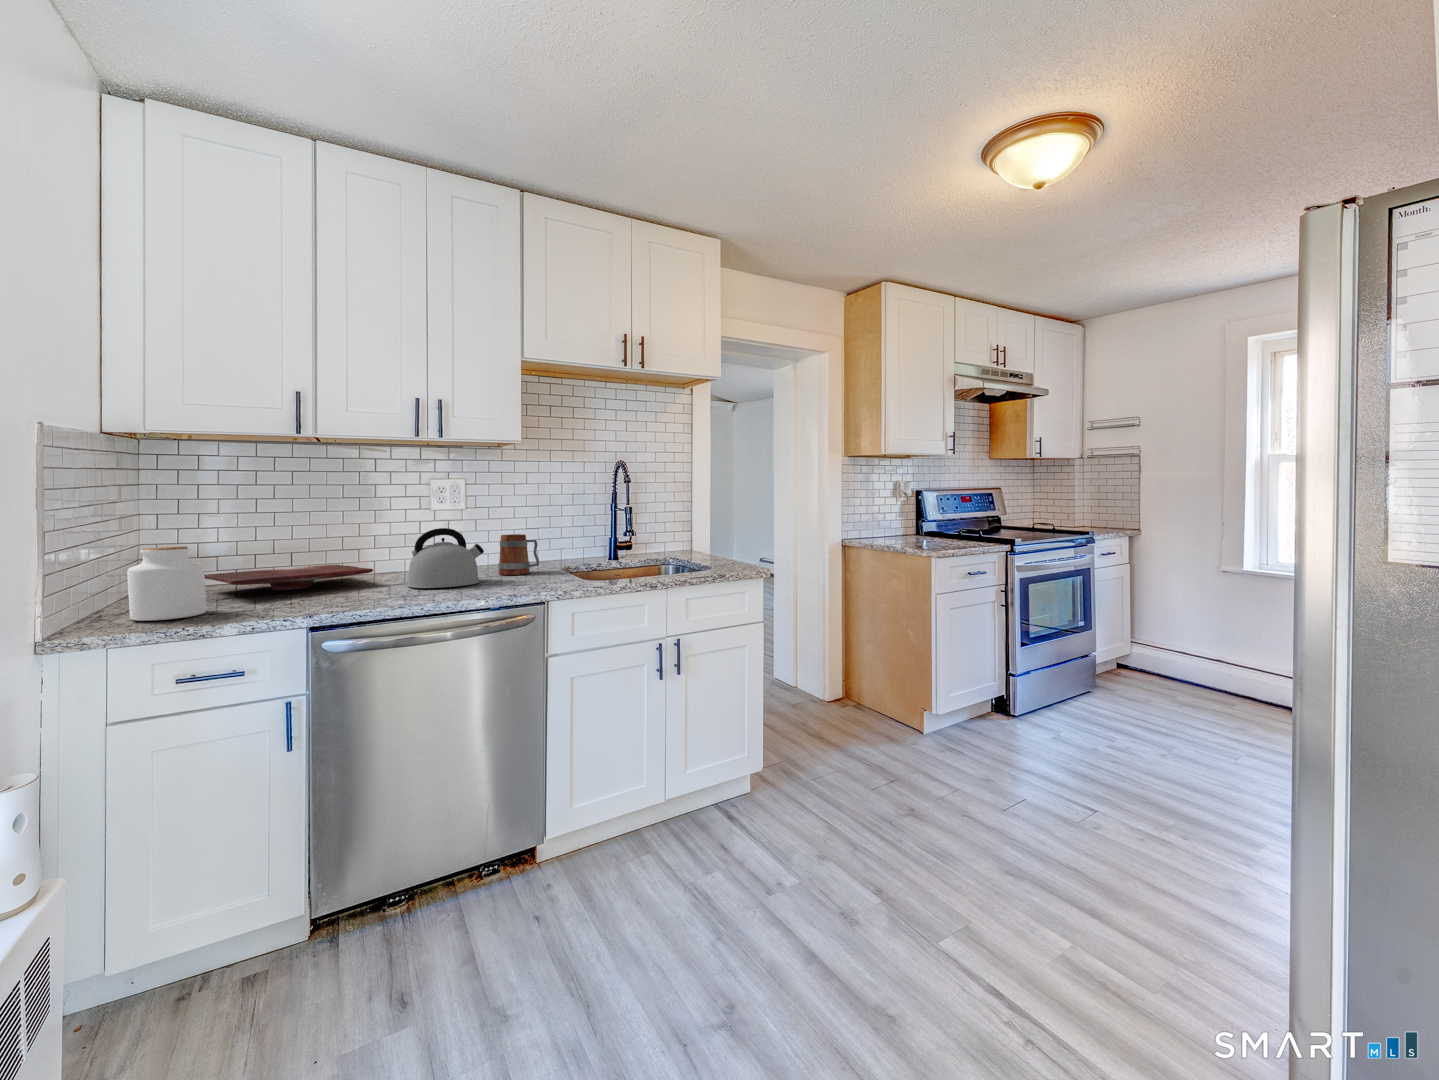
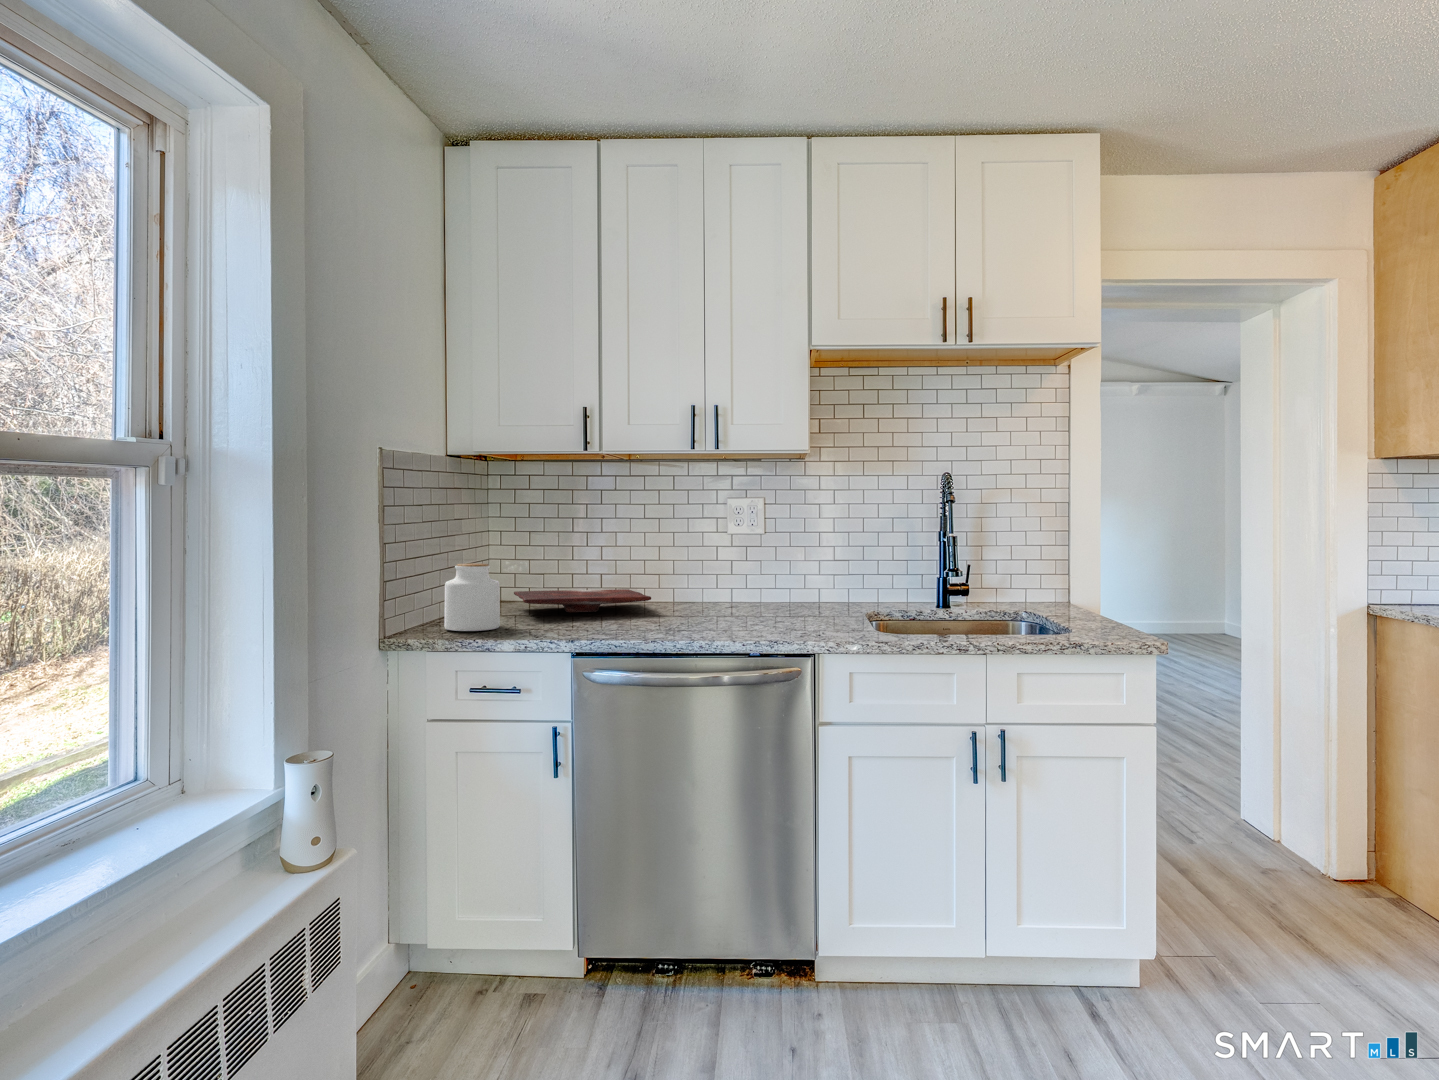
kettle: present [408,528,484,588] -> none [680,555,763,623]
mug: present [498,534,539,575] -> none [785,566,834,616]

